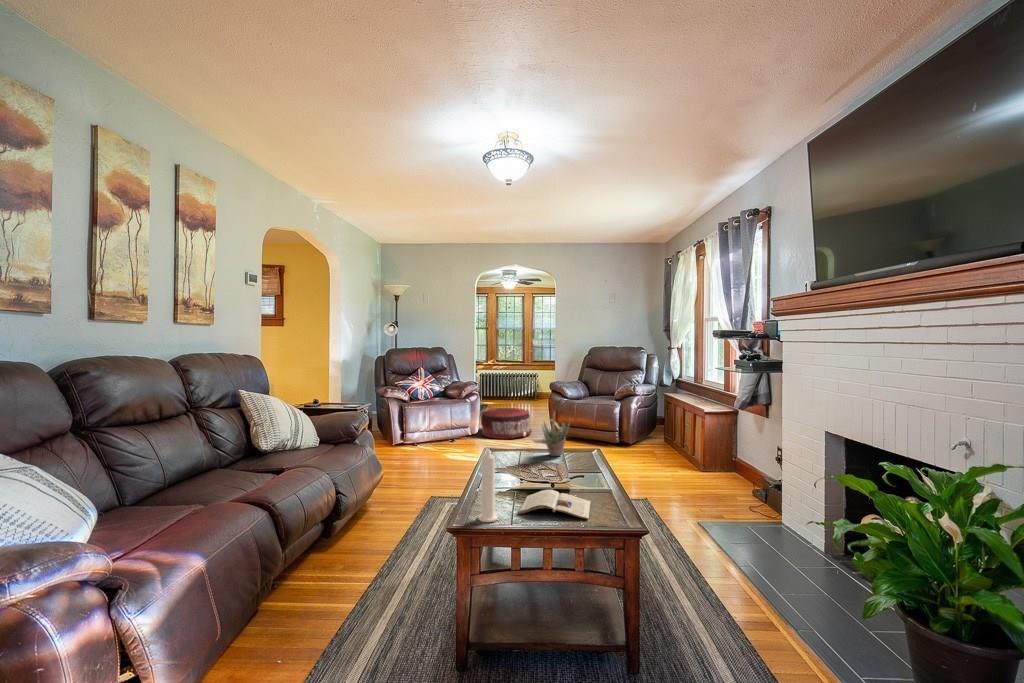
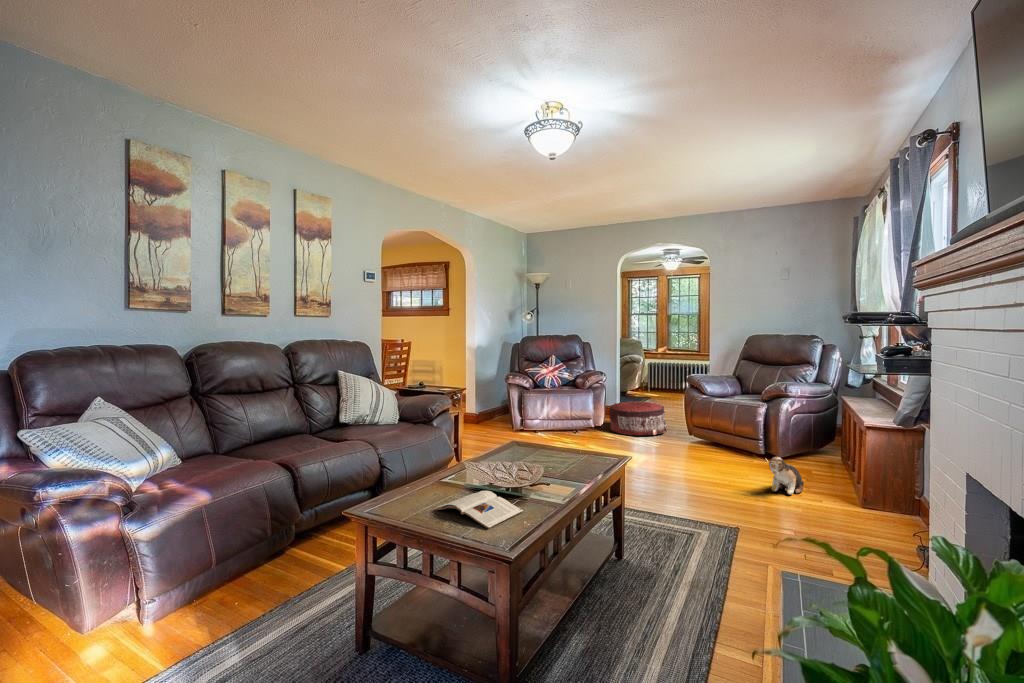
succulent plant: present [532,413,570,456] -> none [541,409,589,458]
plush toy: none [643,442,665,470] -> present [765,457,804,494]
candle: present [478,448,498,522] -> none [392,439,413,512]

